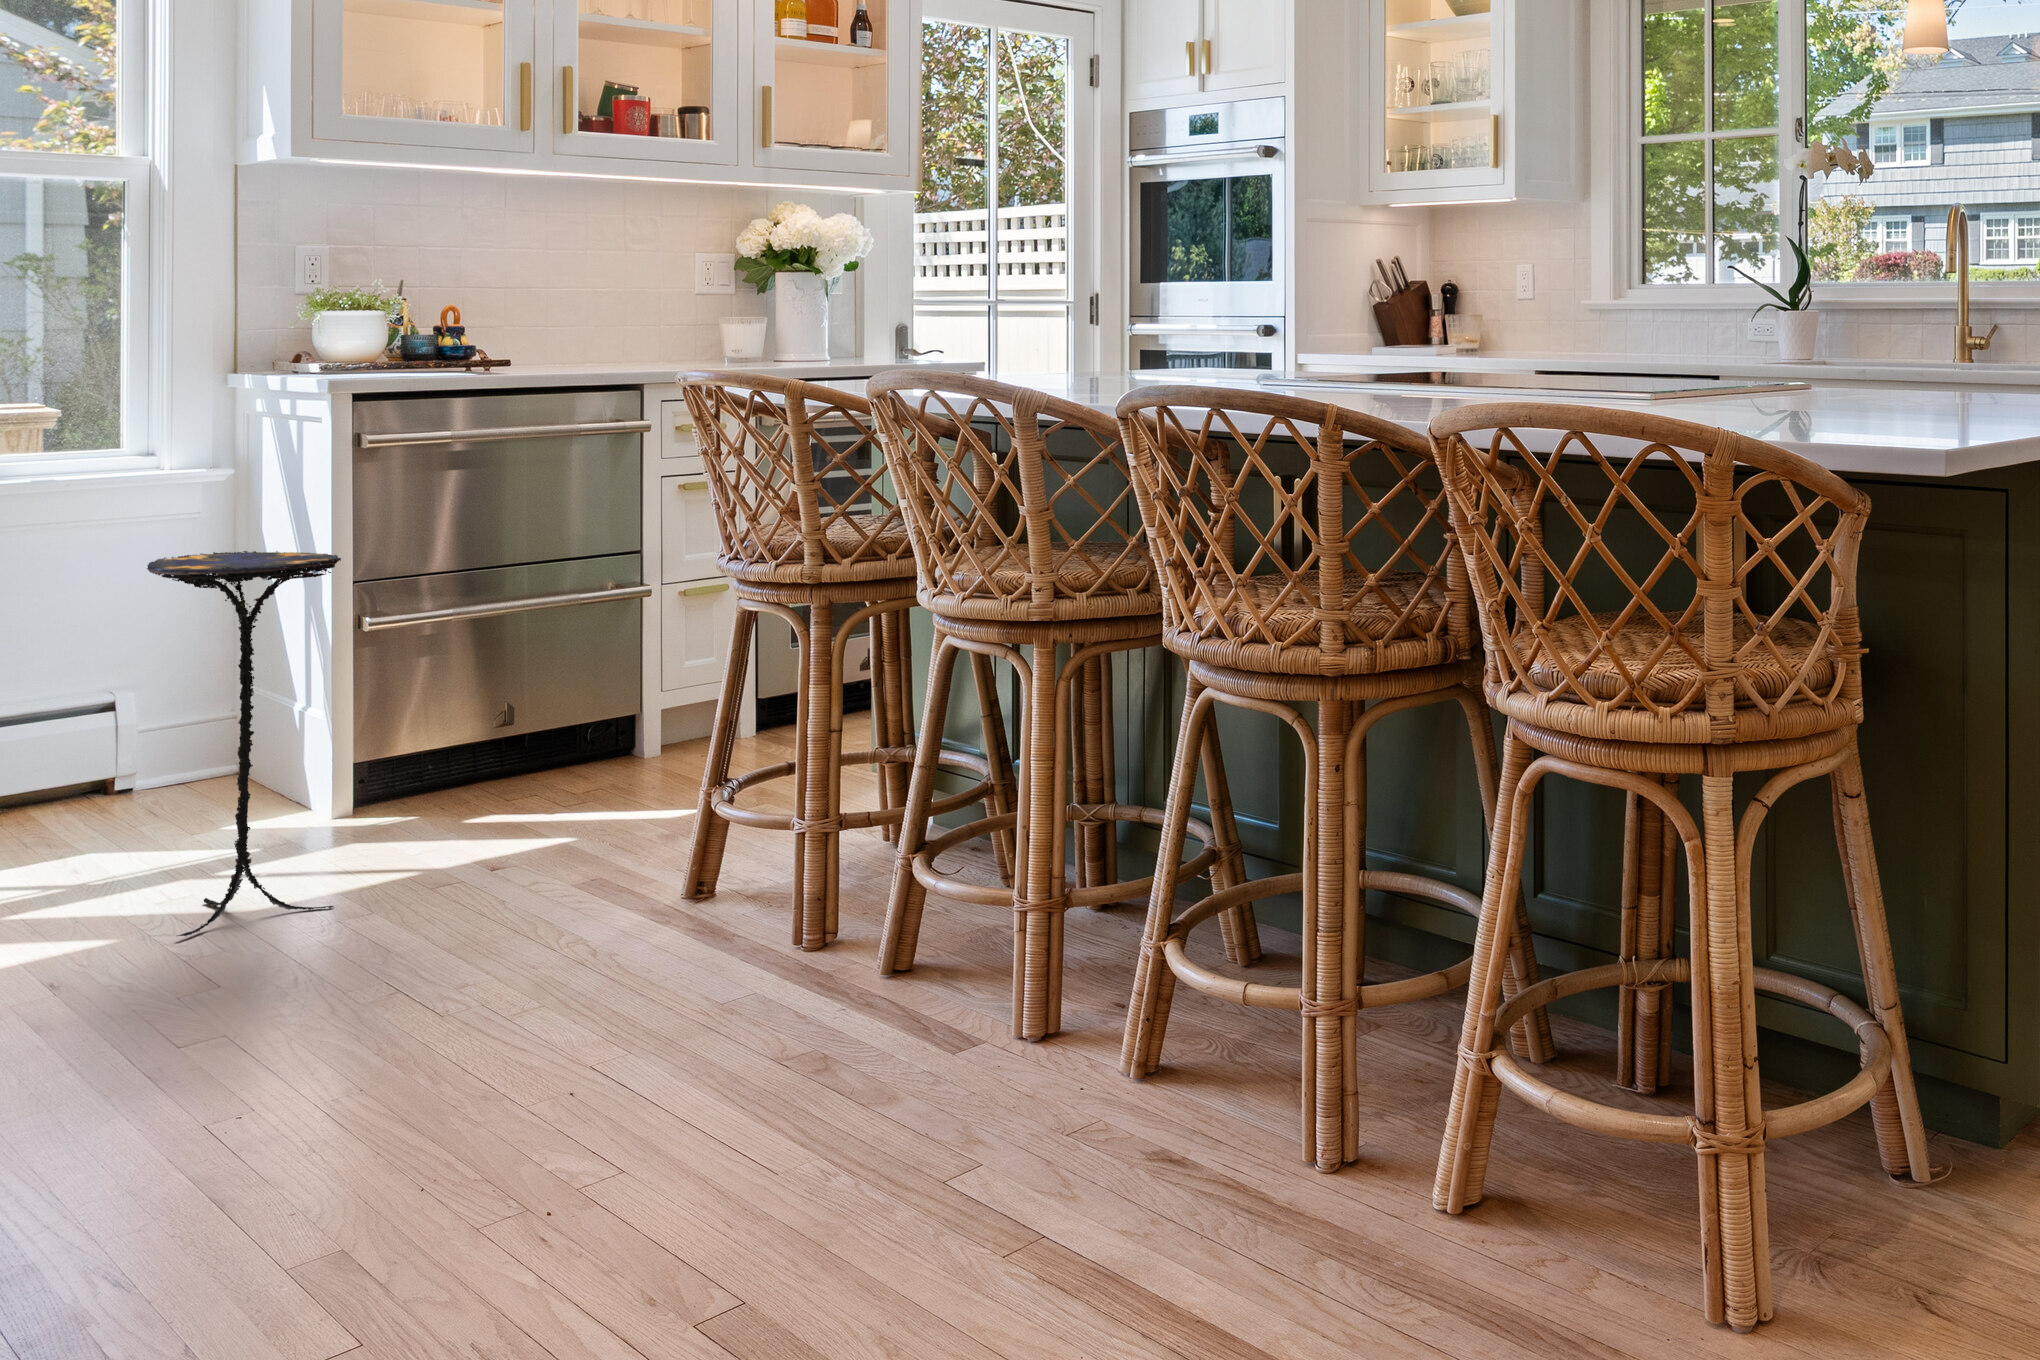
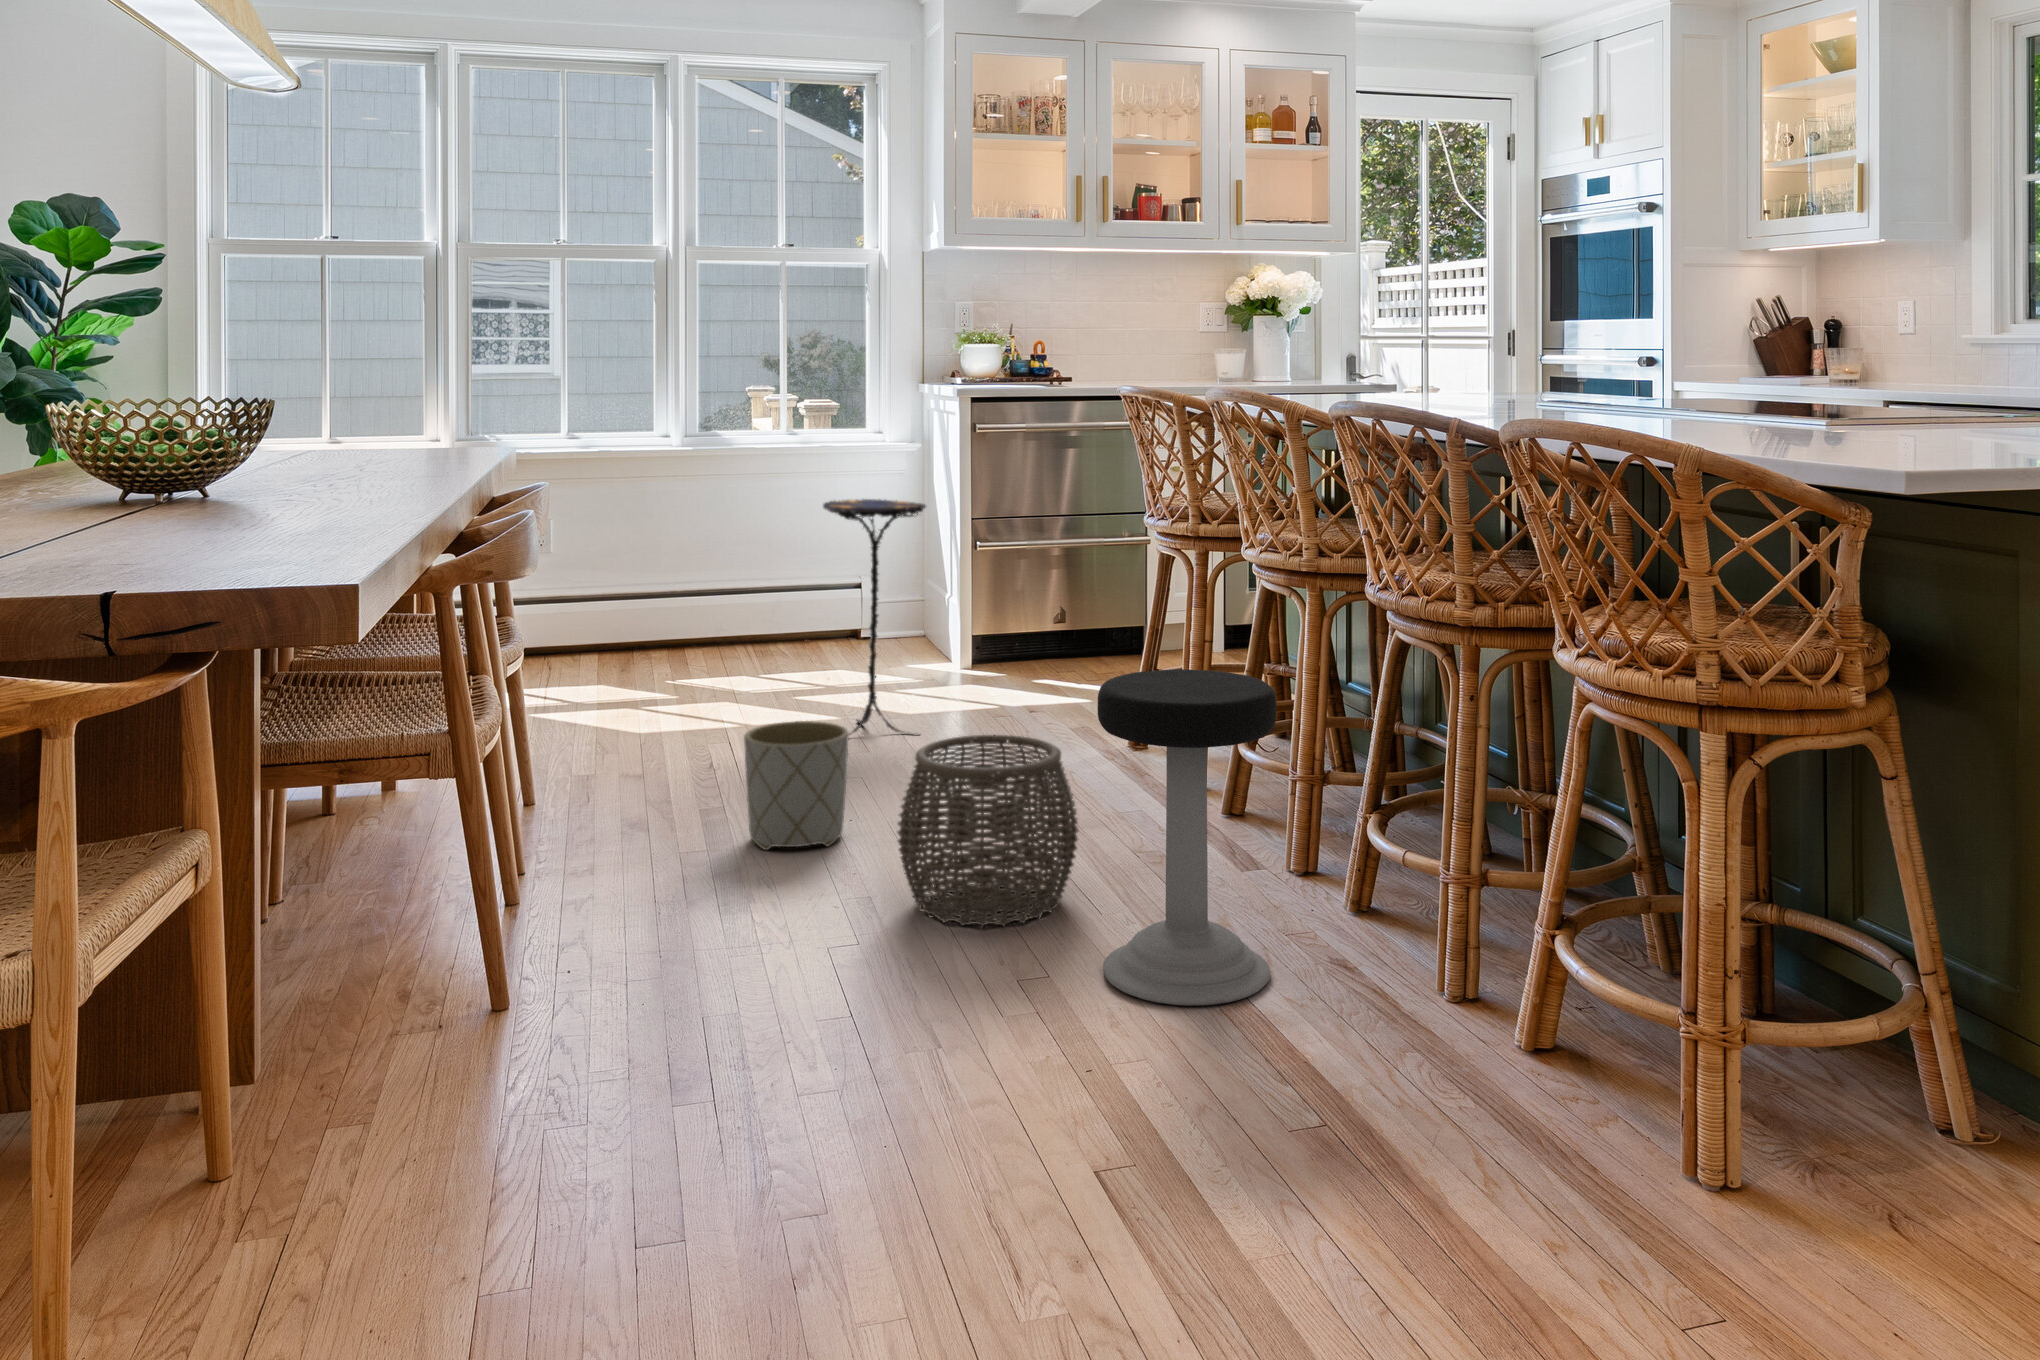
stool: none [830,769,1093,1252] -> present [1098,669,1276,1006]
woven basket: none [442,898,746,1205] -> present [897,735,1078,926]
planter: none [86,920,290,1148] -> present [744,721,849,850]

